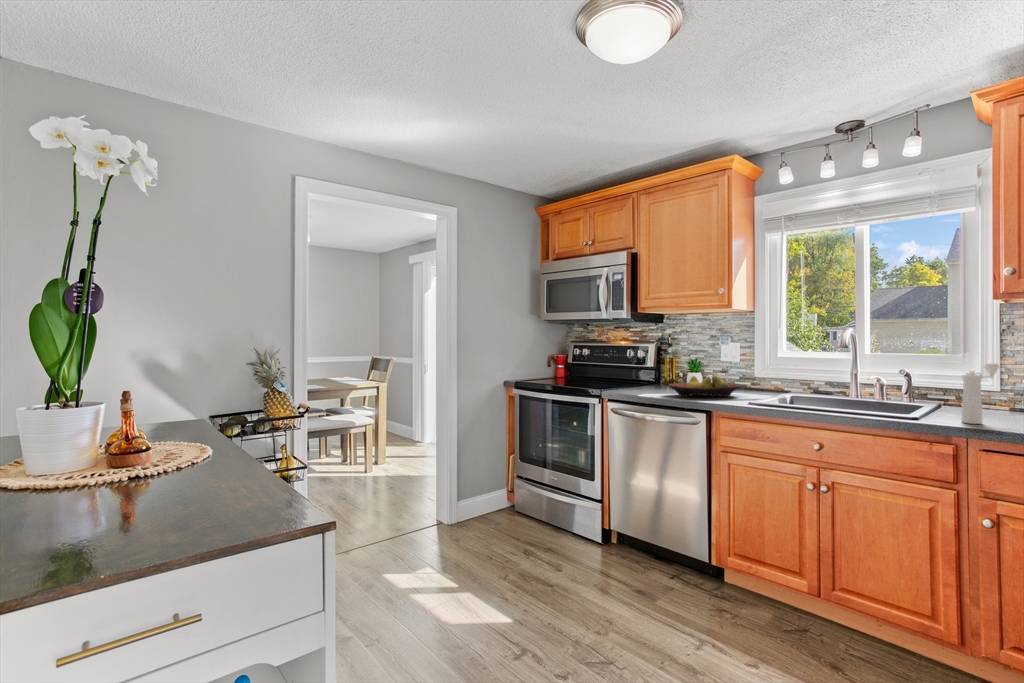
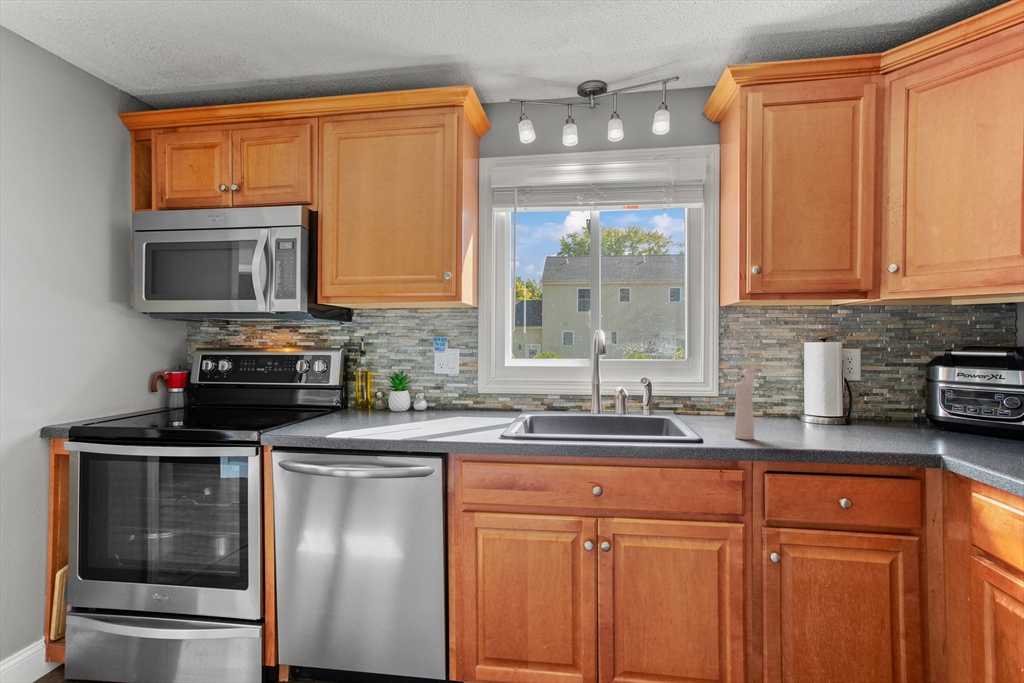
fruit bowl: present [669,376,742,397] -> none [379,396,478,432]

